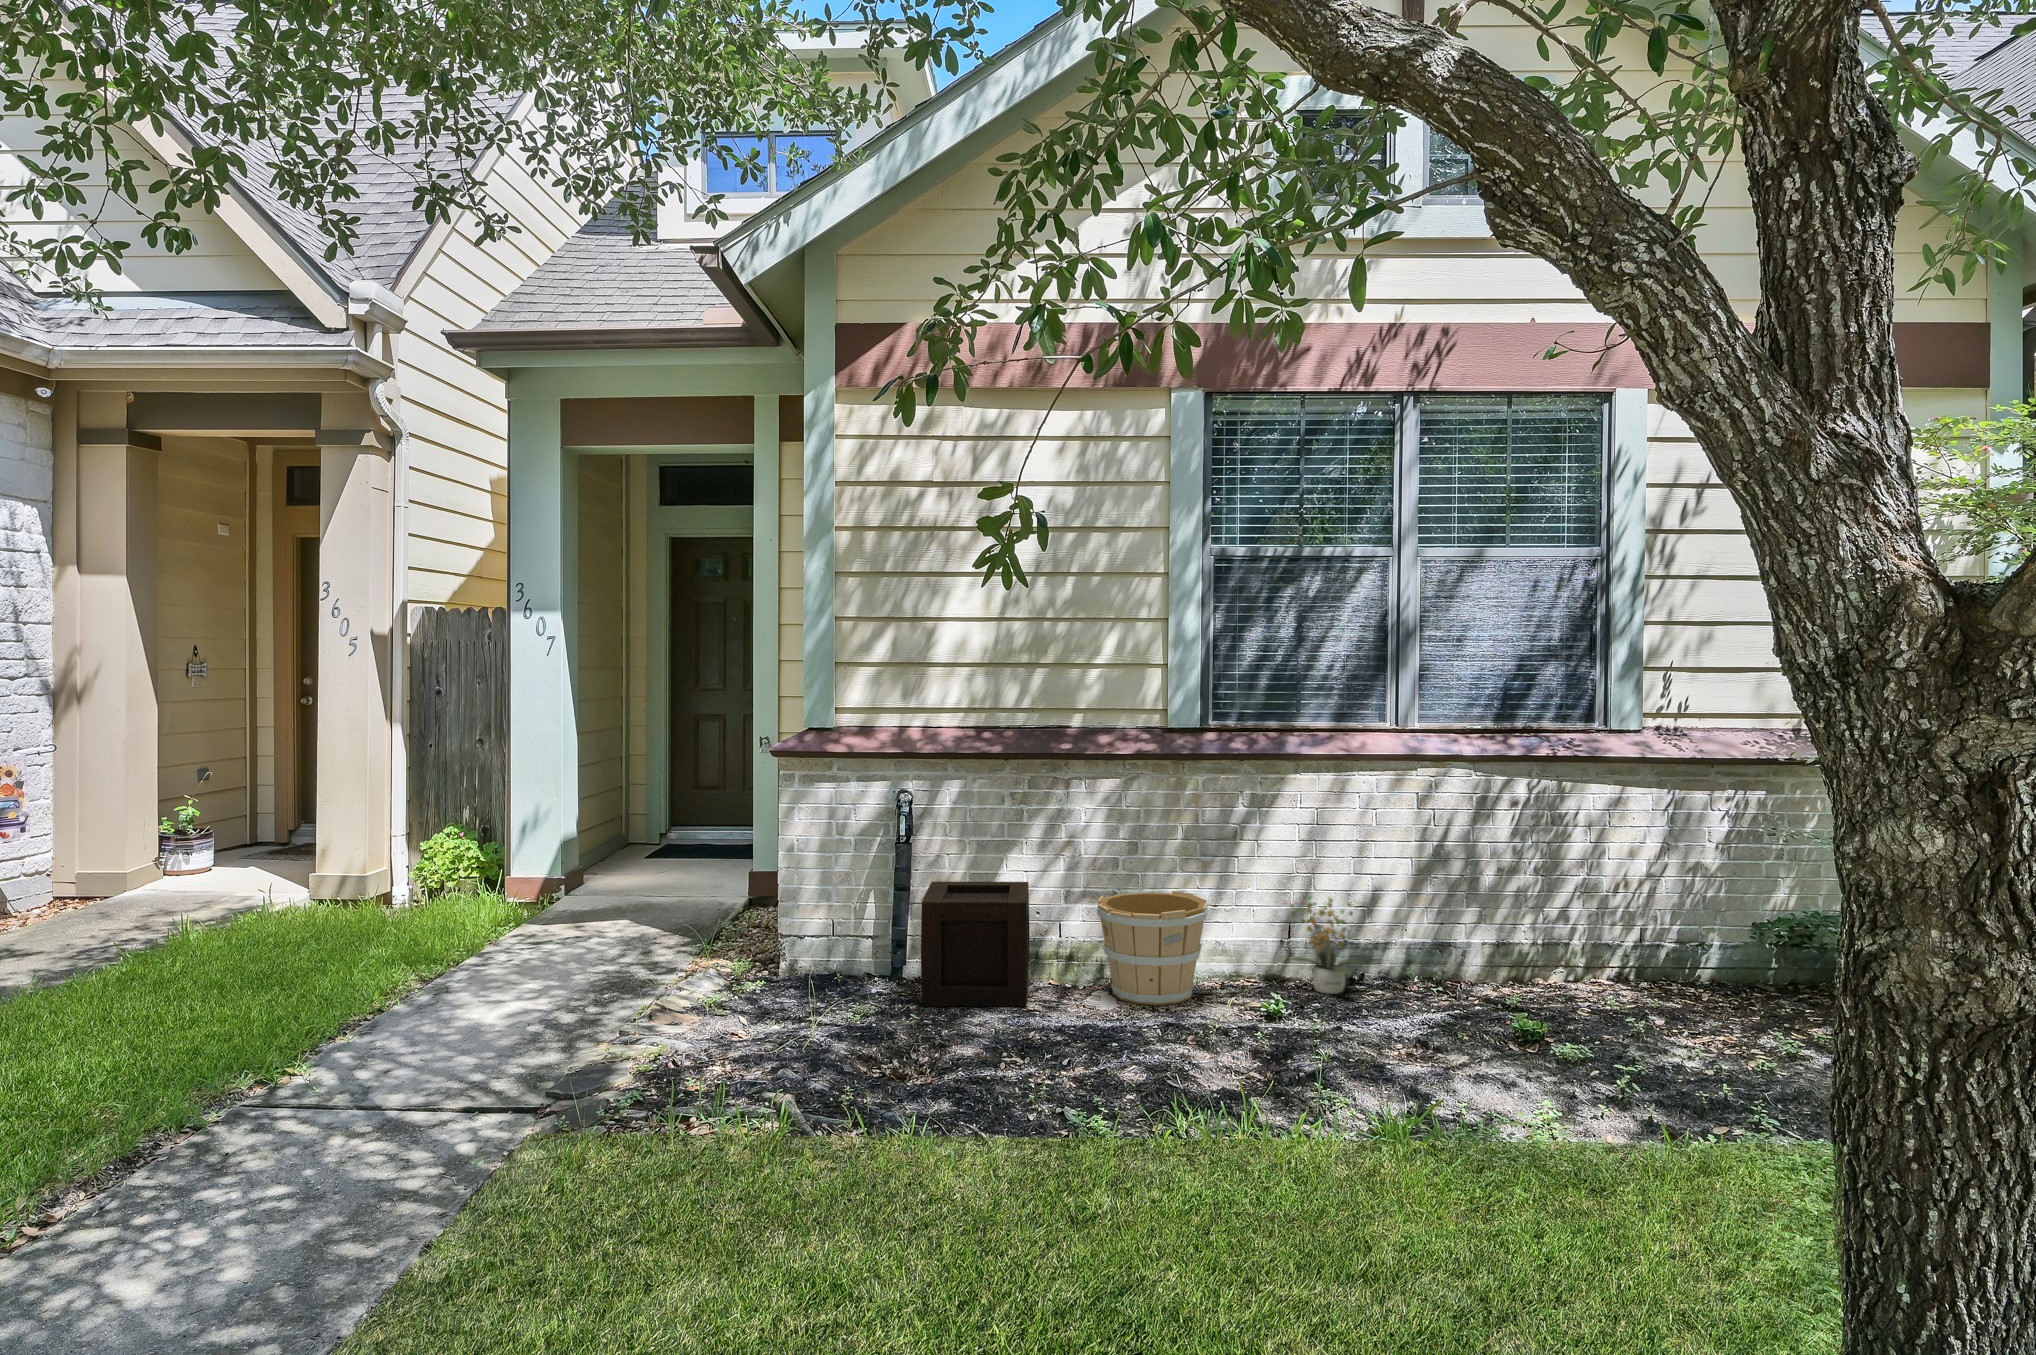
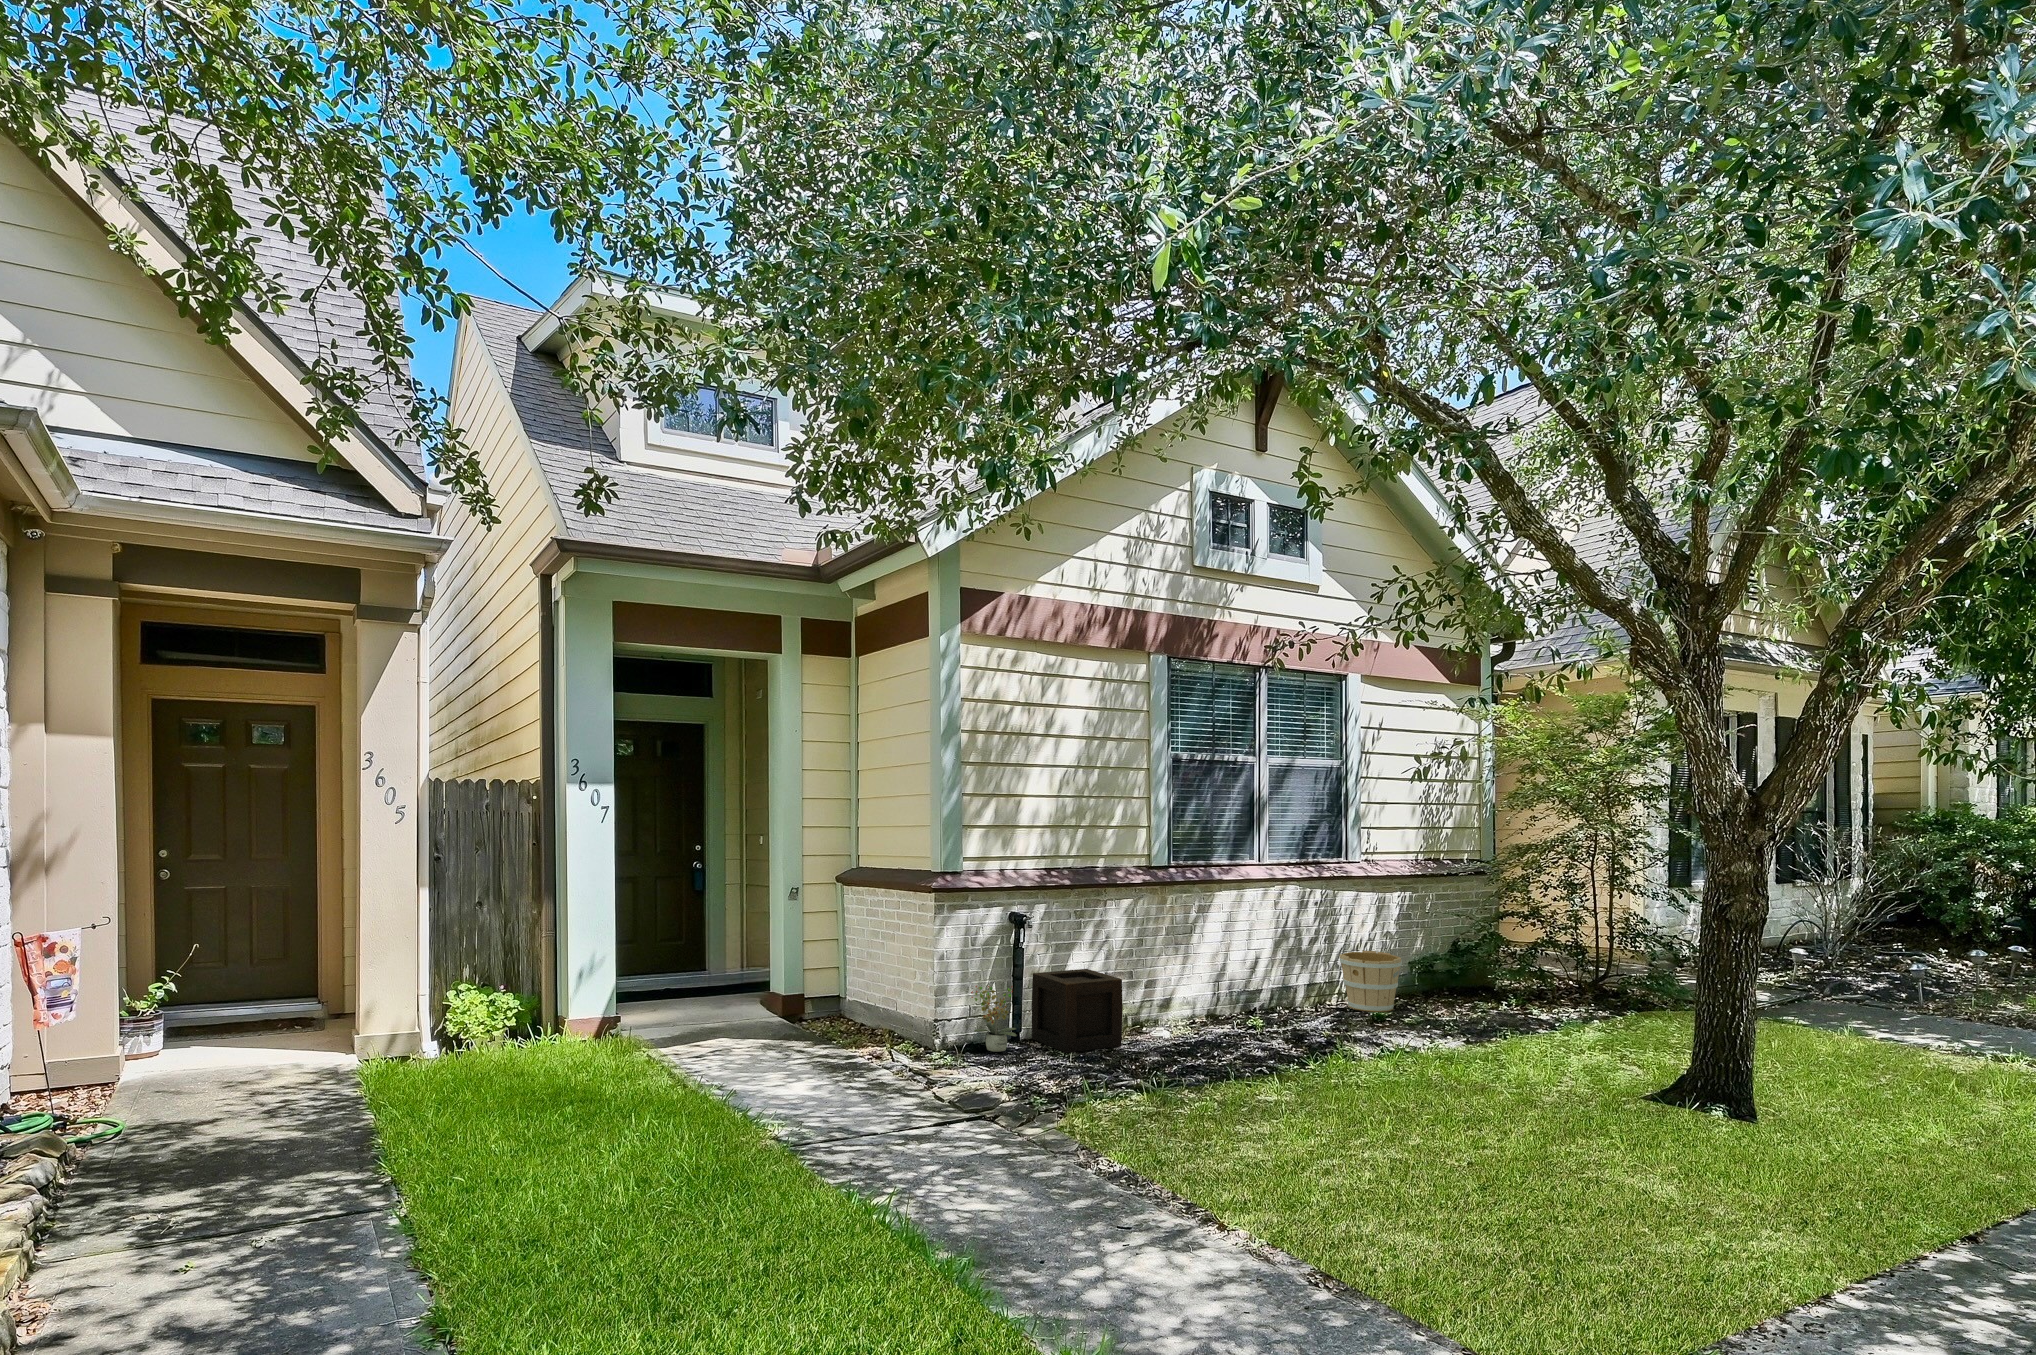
wooden bucket: present [1097,891,1208,1005] -> present [1339,950,1402,1012]
potted plant: present [1286,896,1362,994] -> present [971,986,1016,1052]

